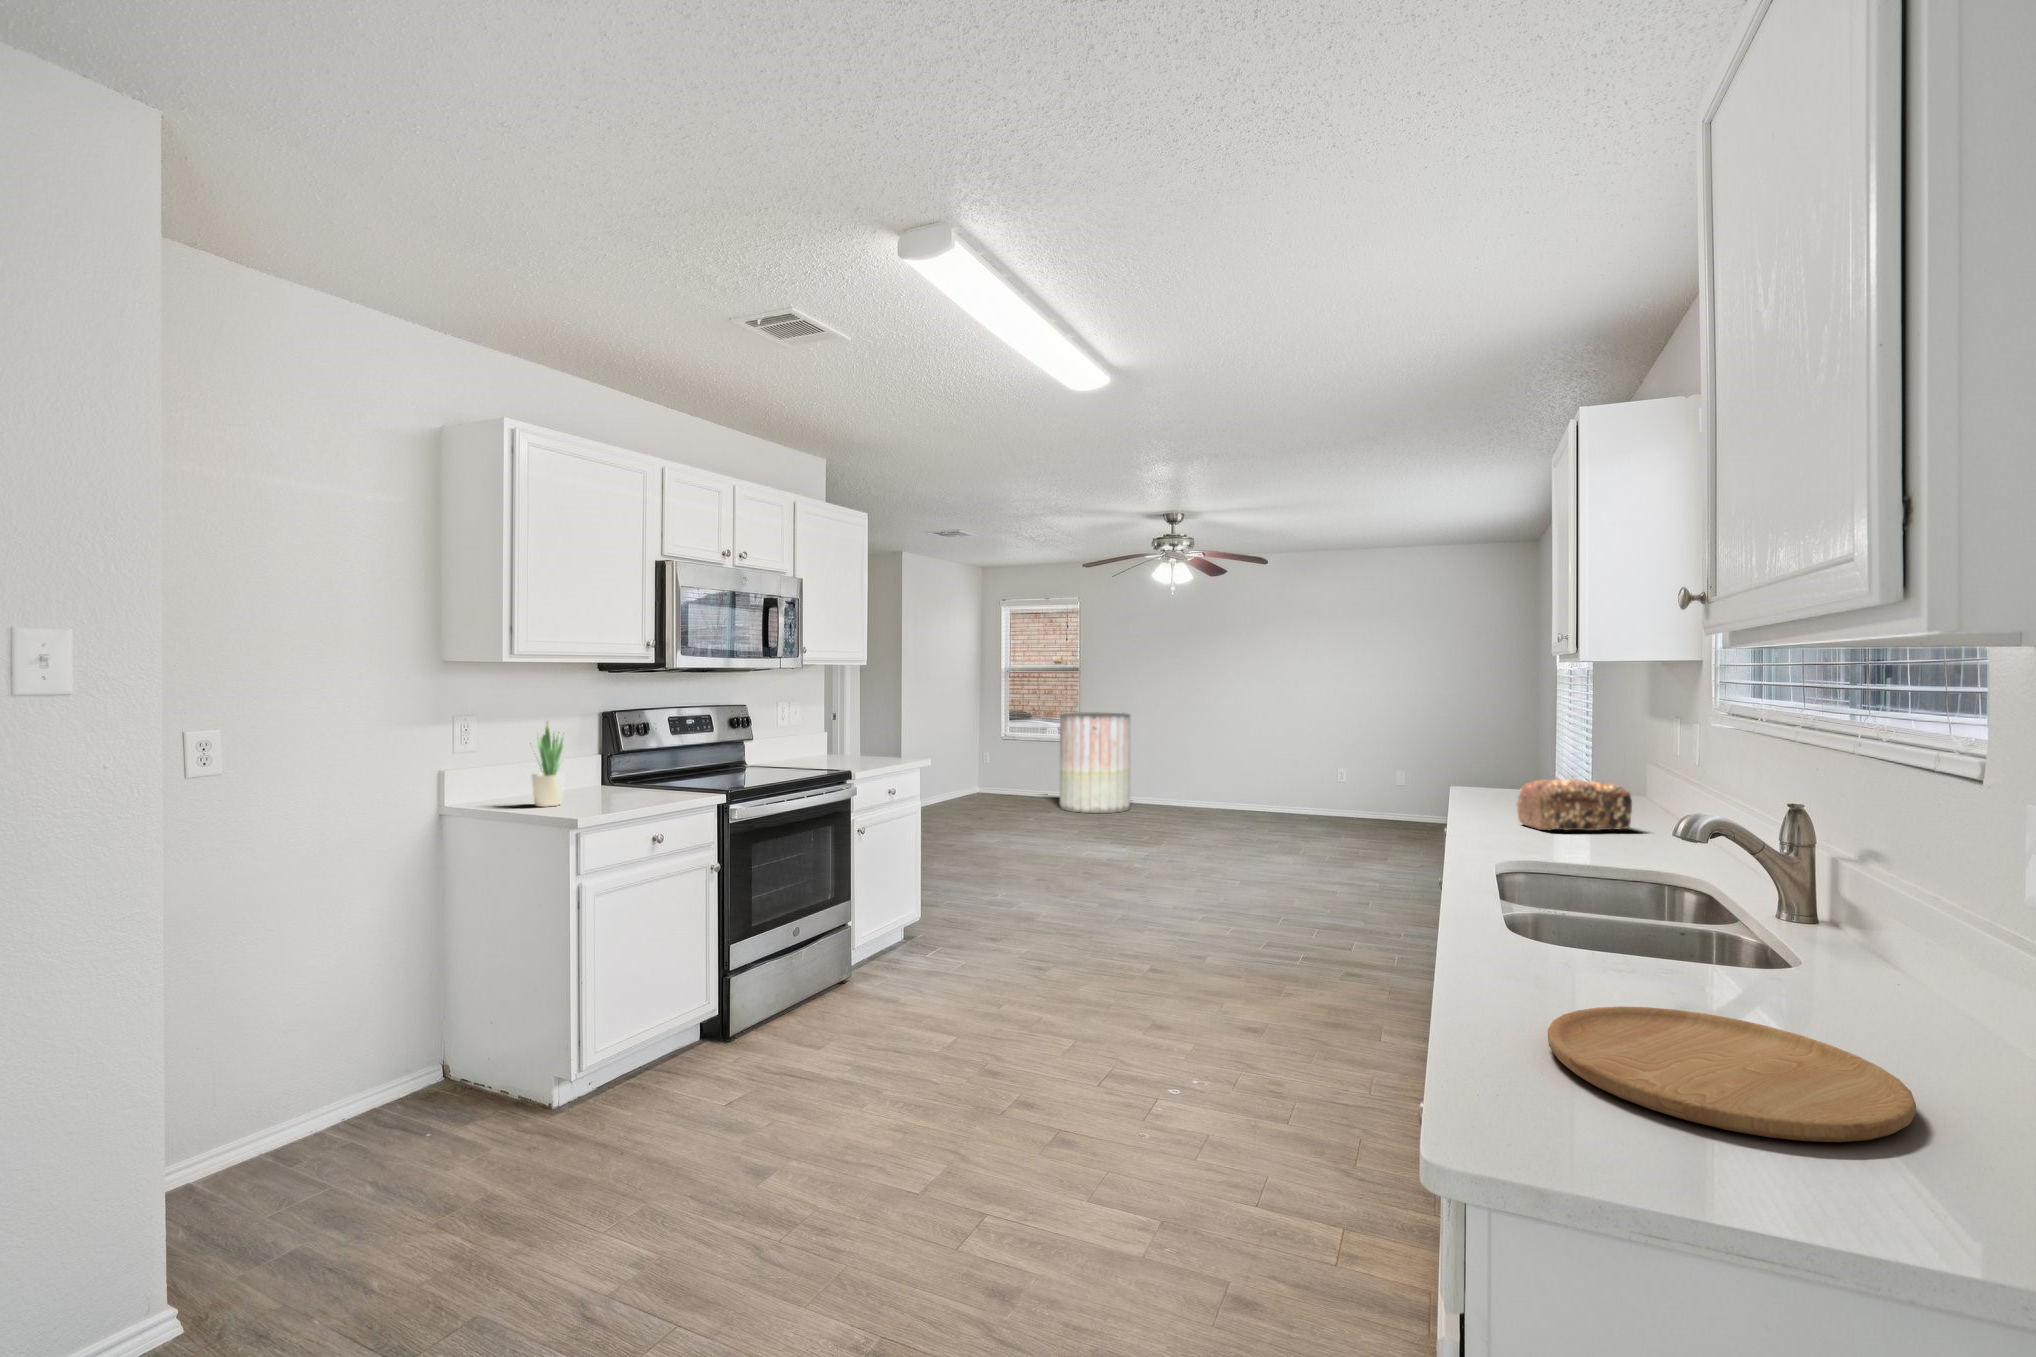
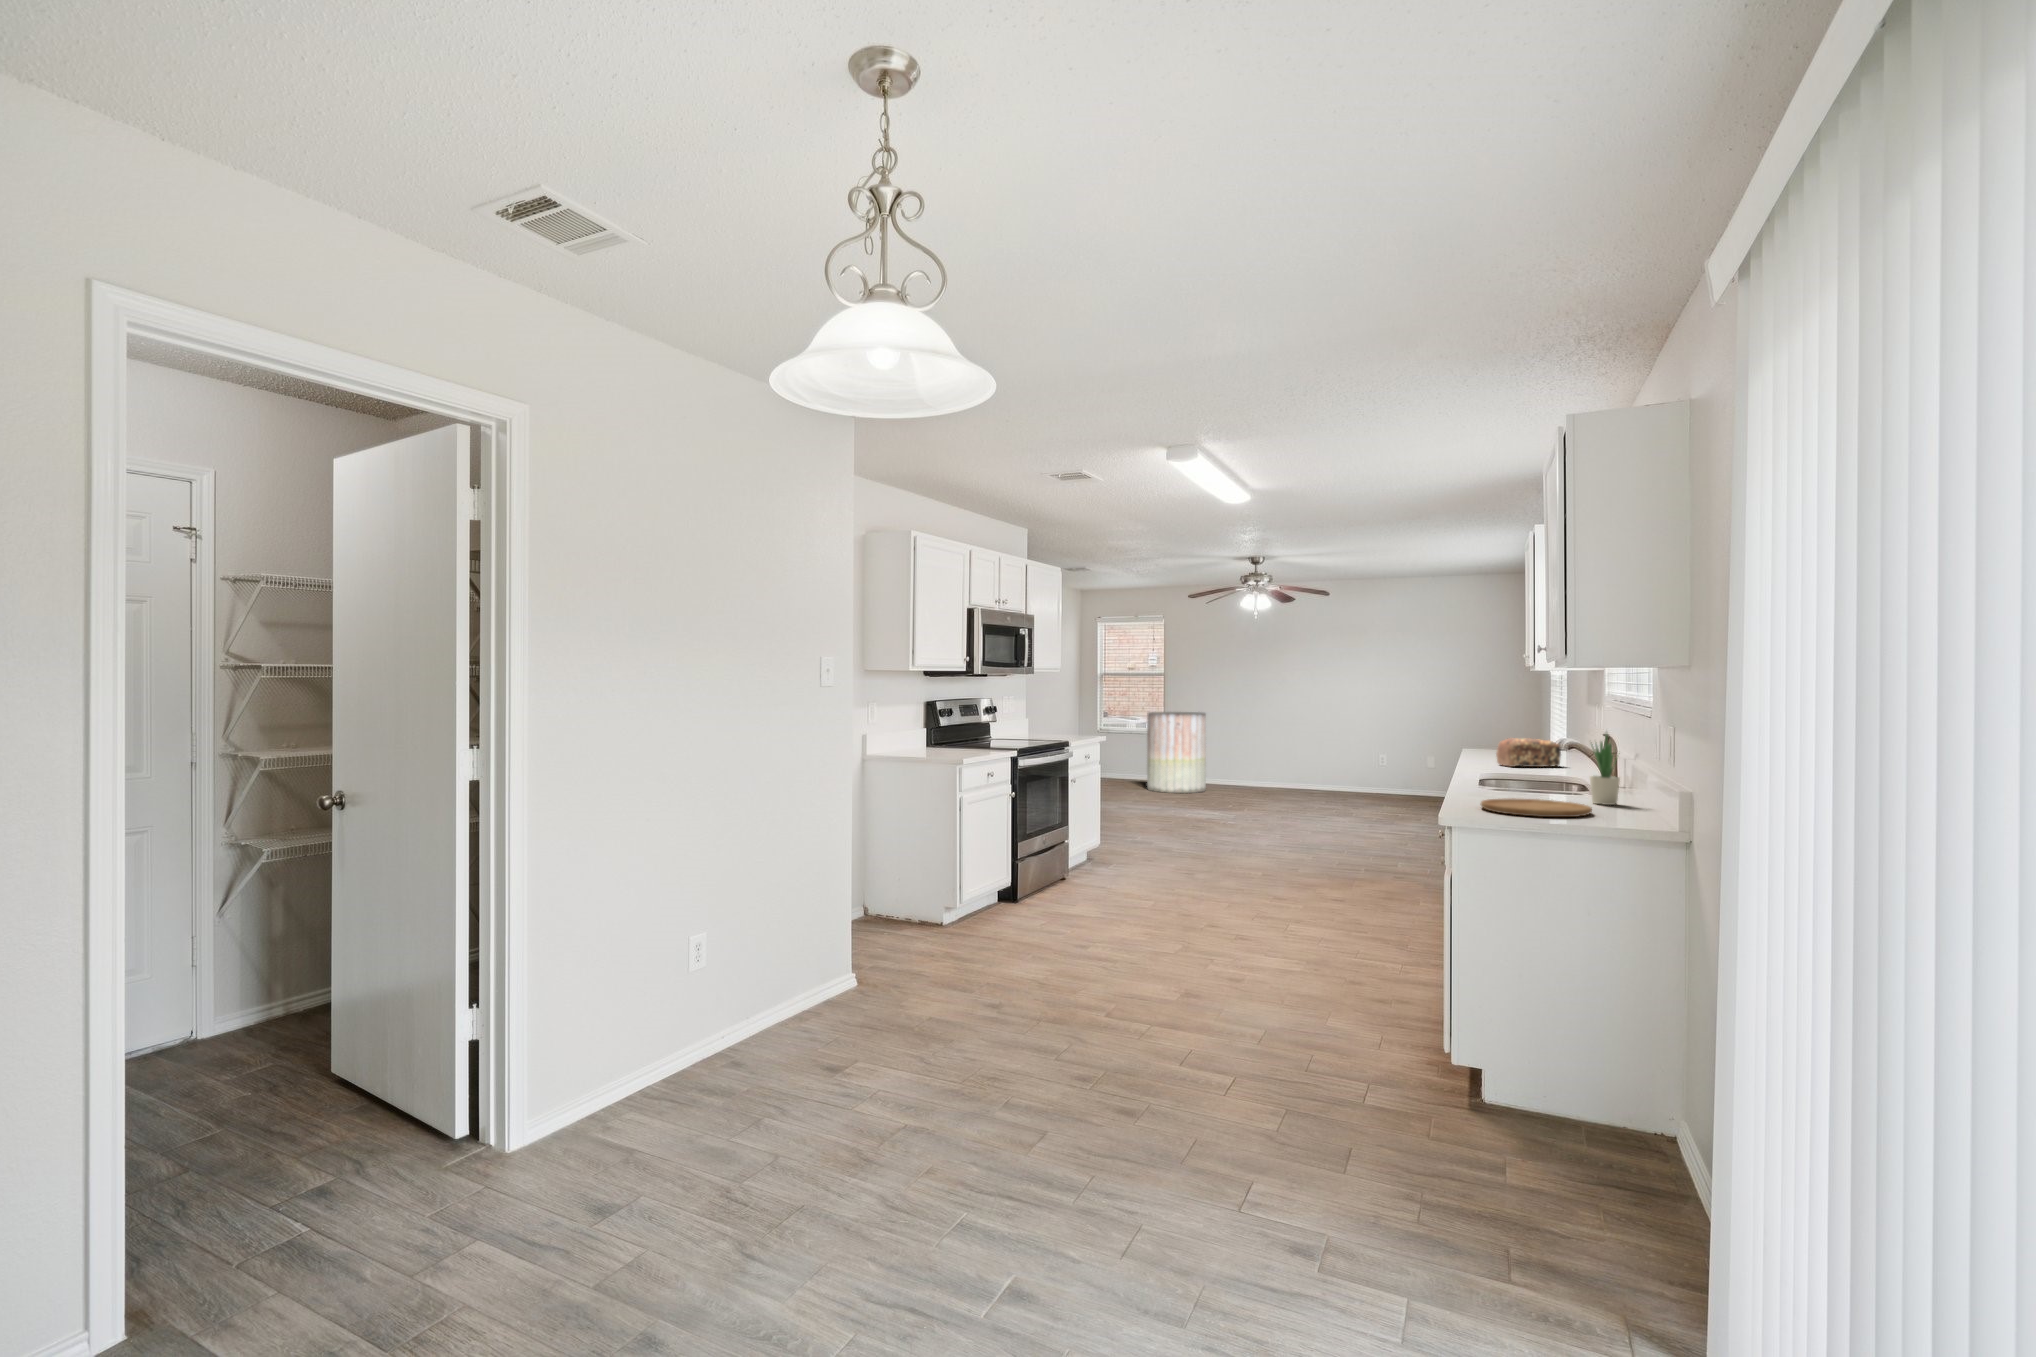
potted plant: present [532,722,565,806] -> present [1590,734,1620,805]

